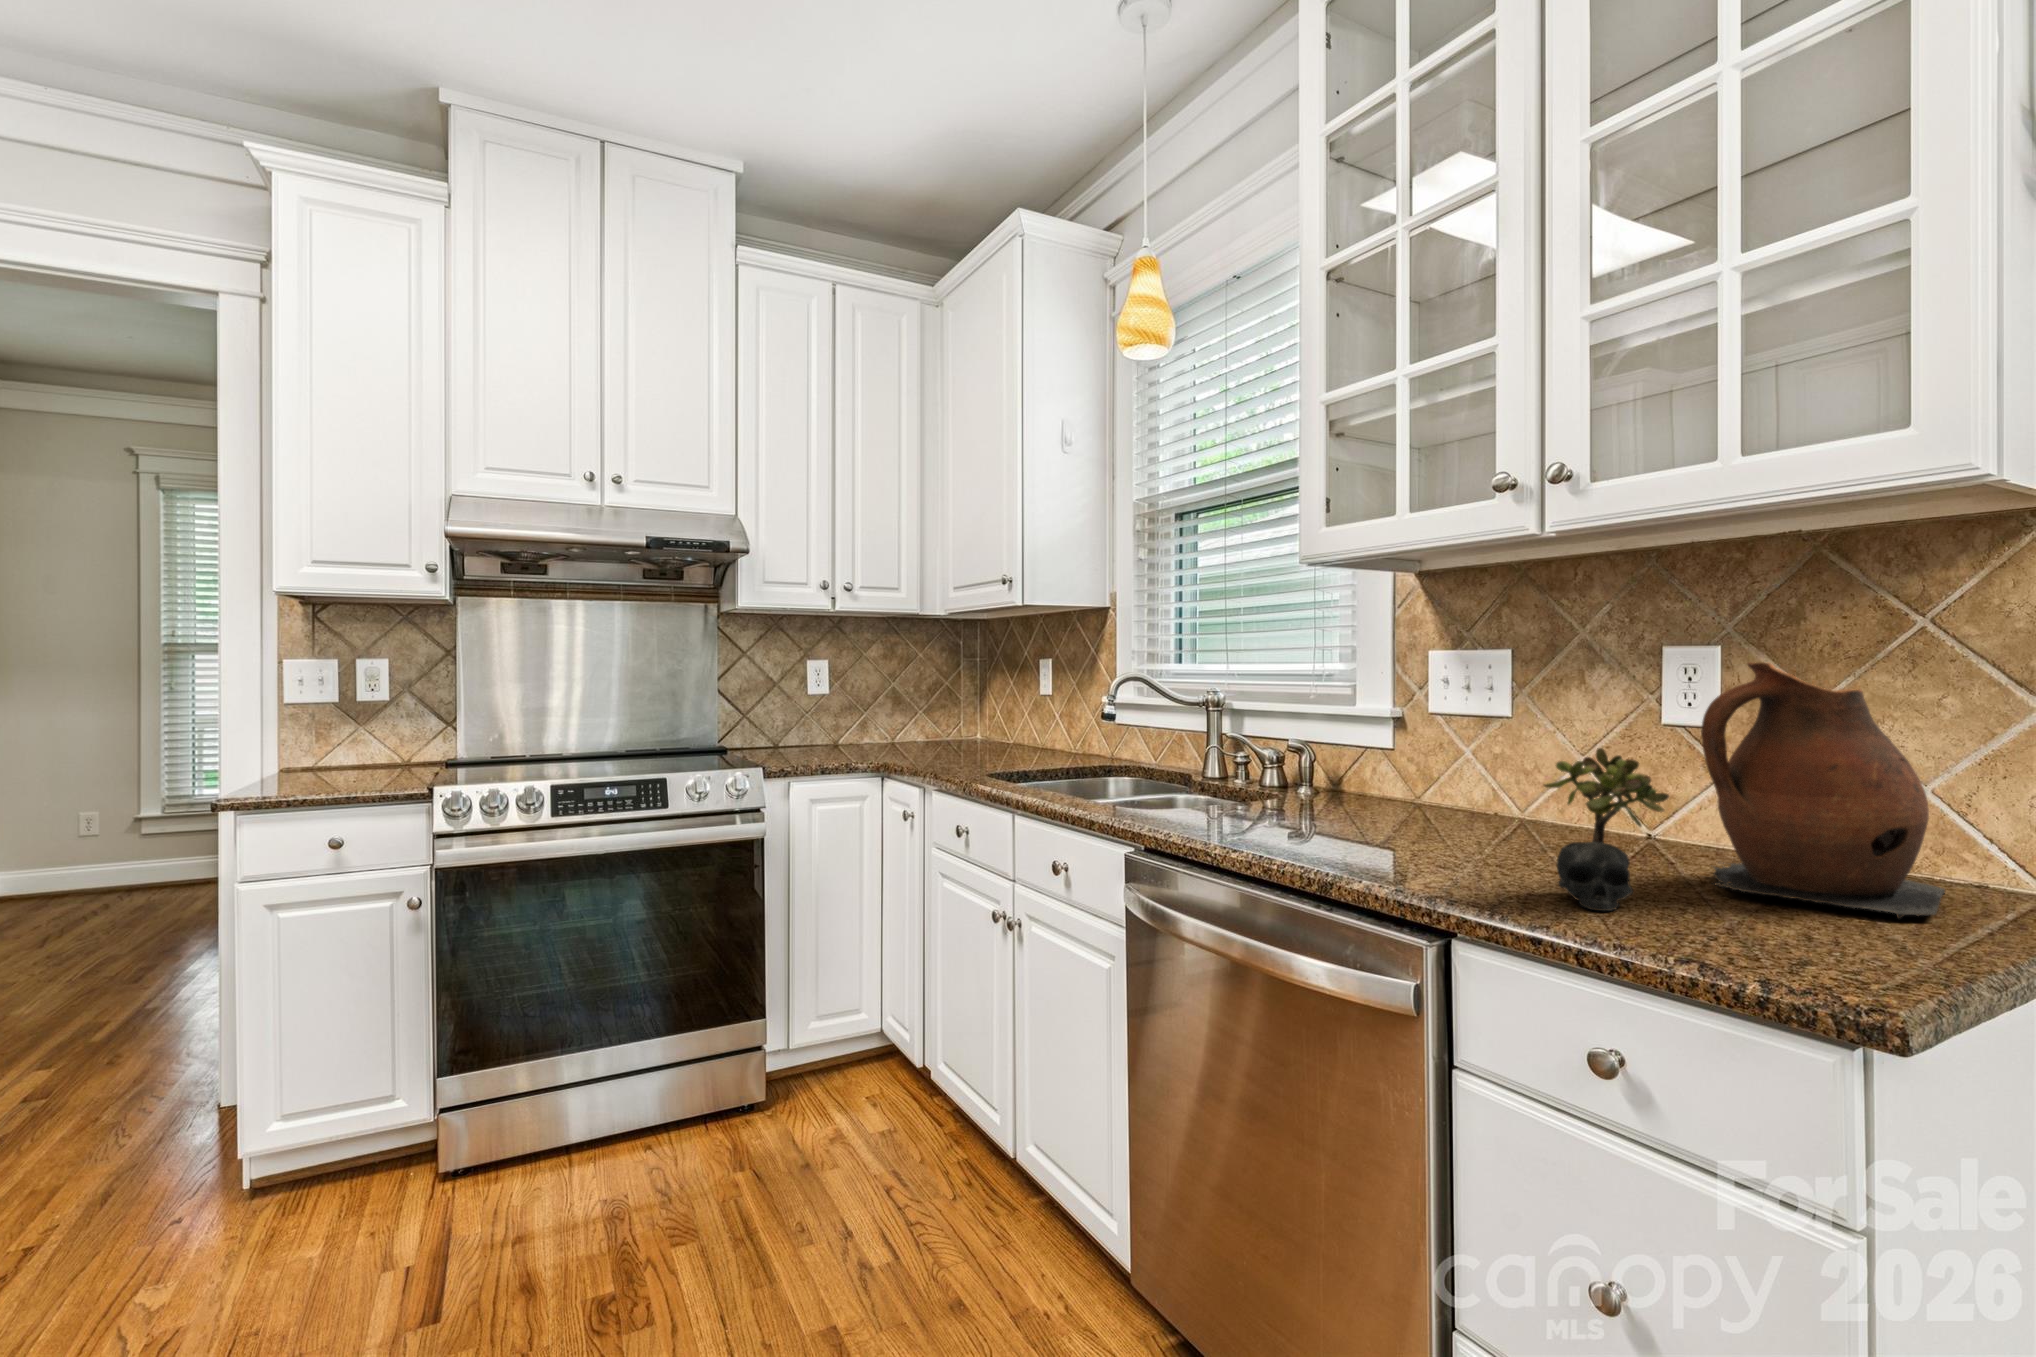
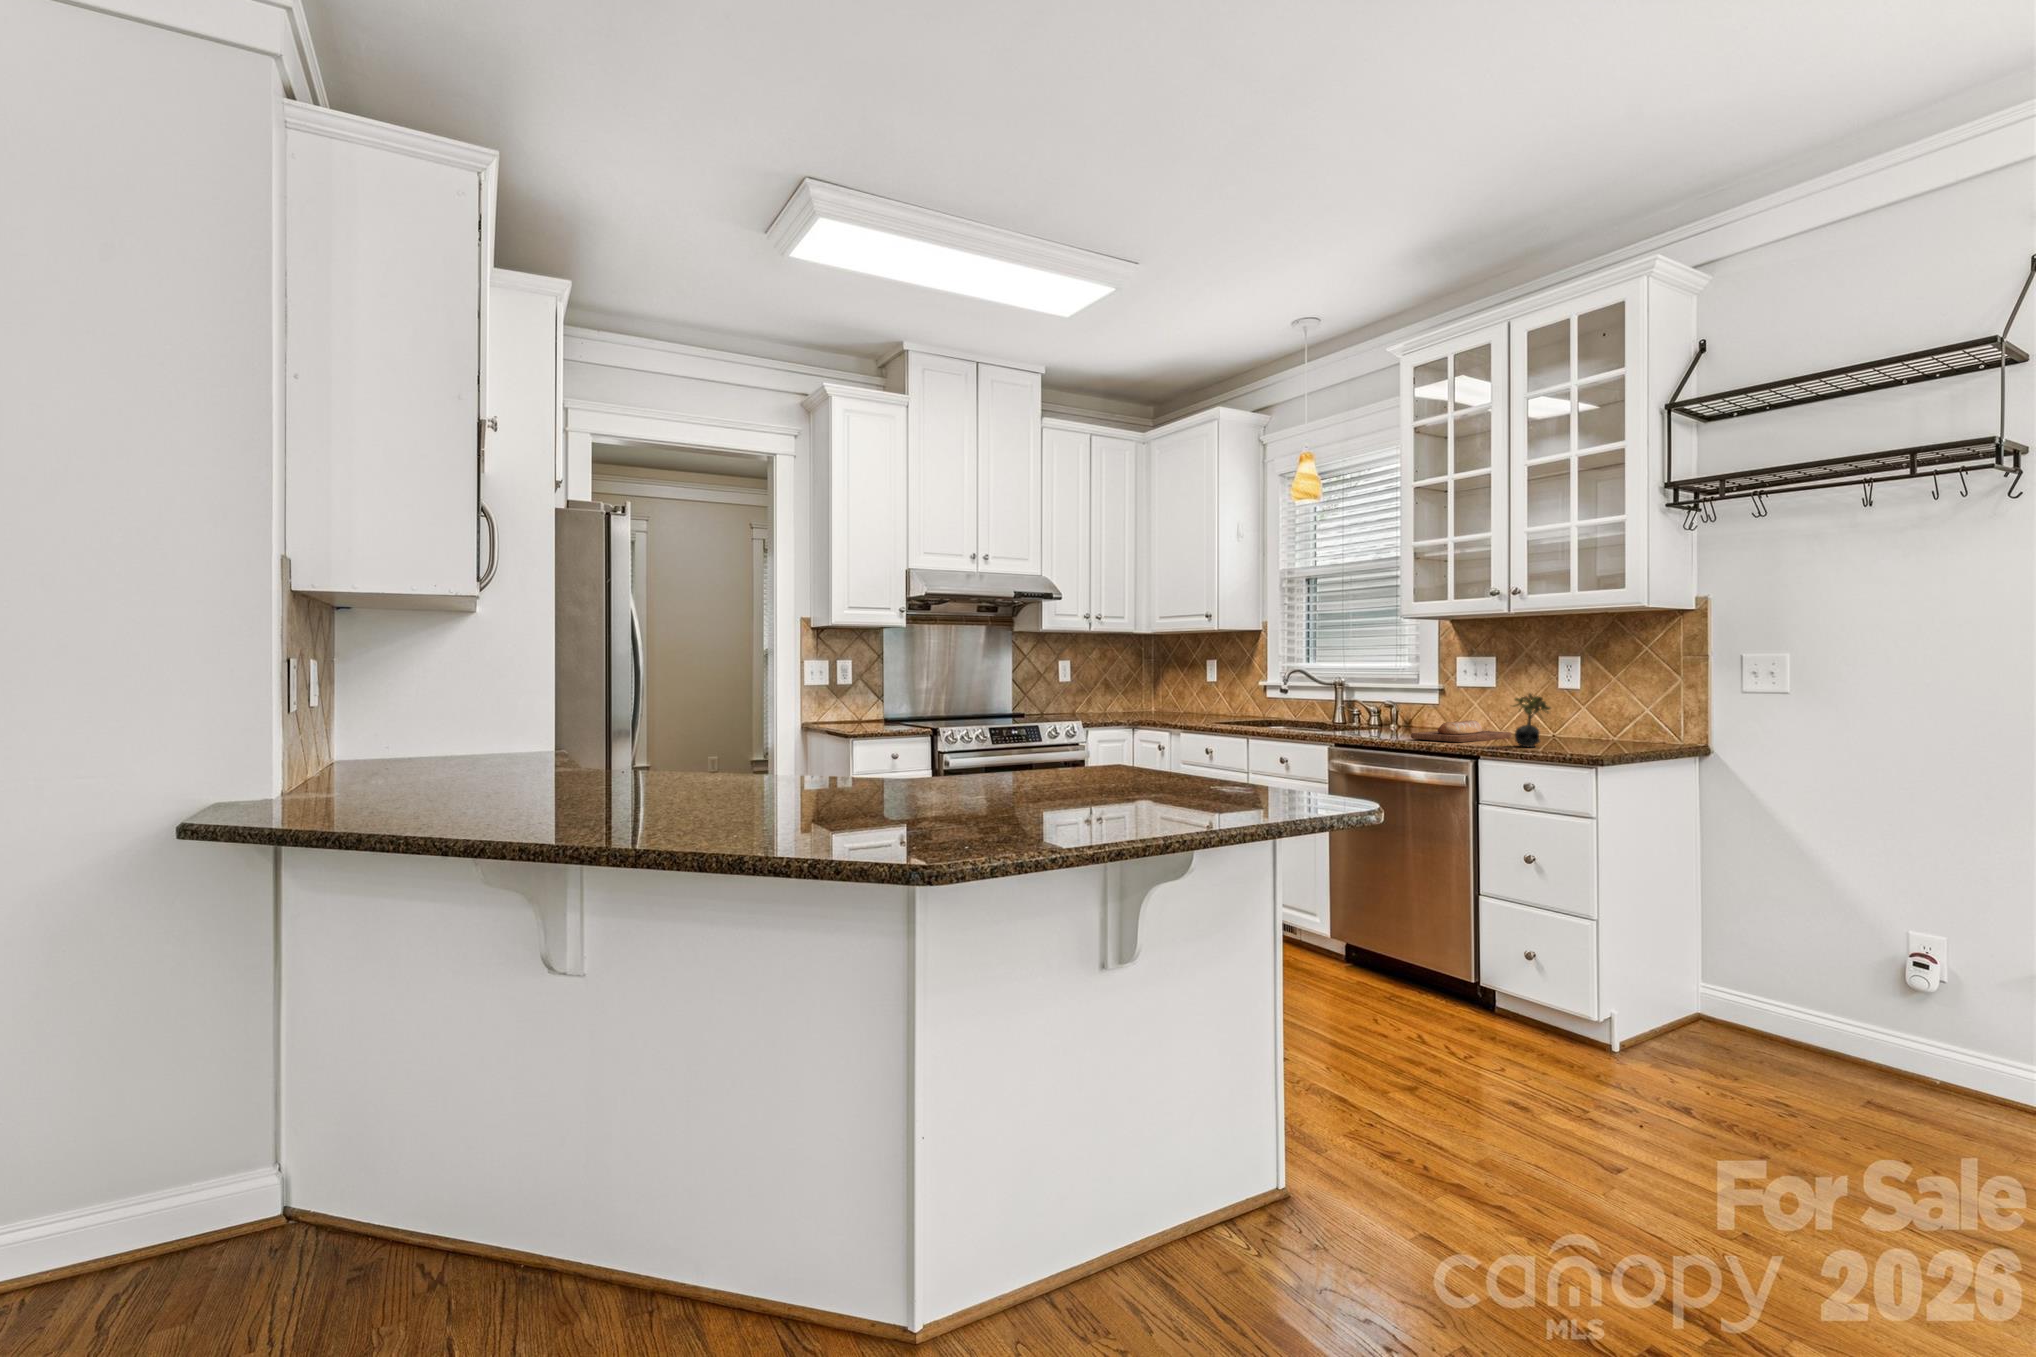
ceramic pitcher: present [1701,662,1945,919] -> none [1566,663,1648,747]
bread loaf: none [1300,798,1547,868] -> present [1411,720,1511,742]

